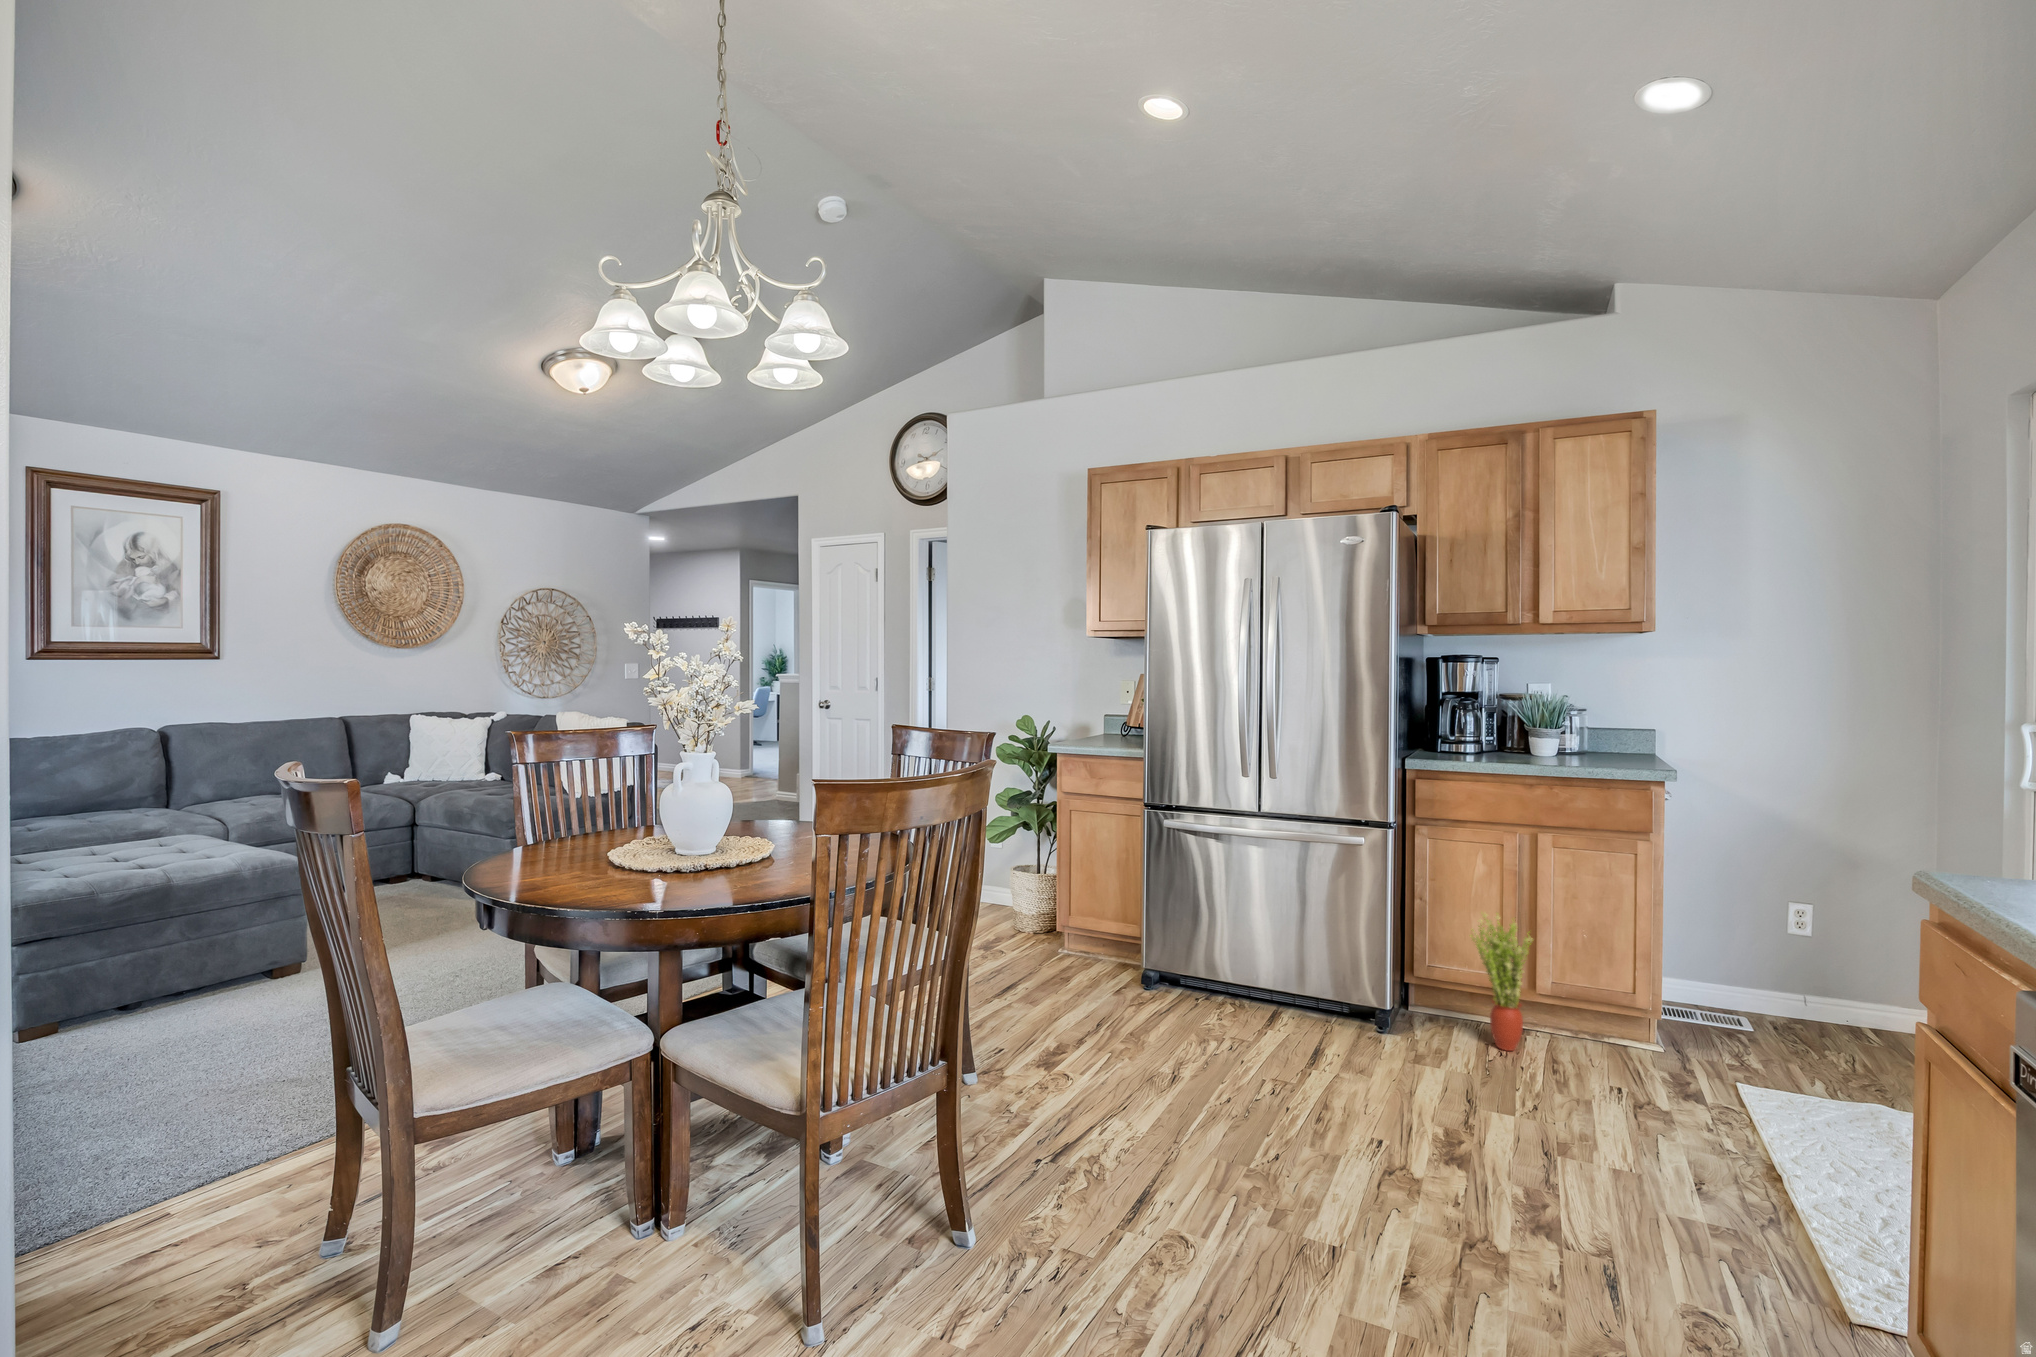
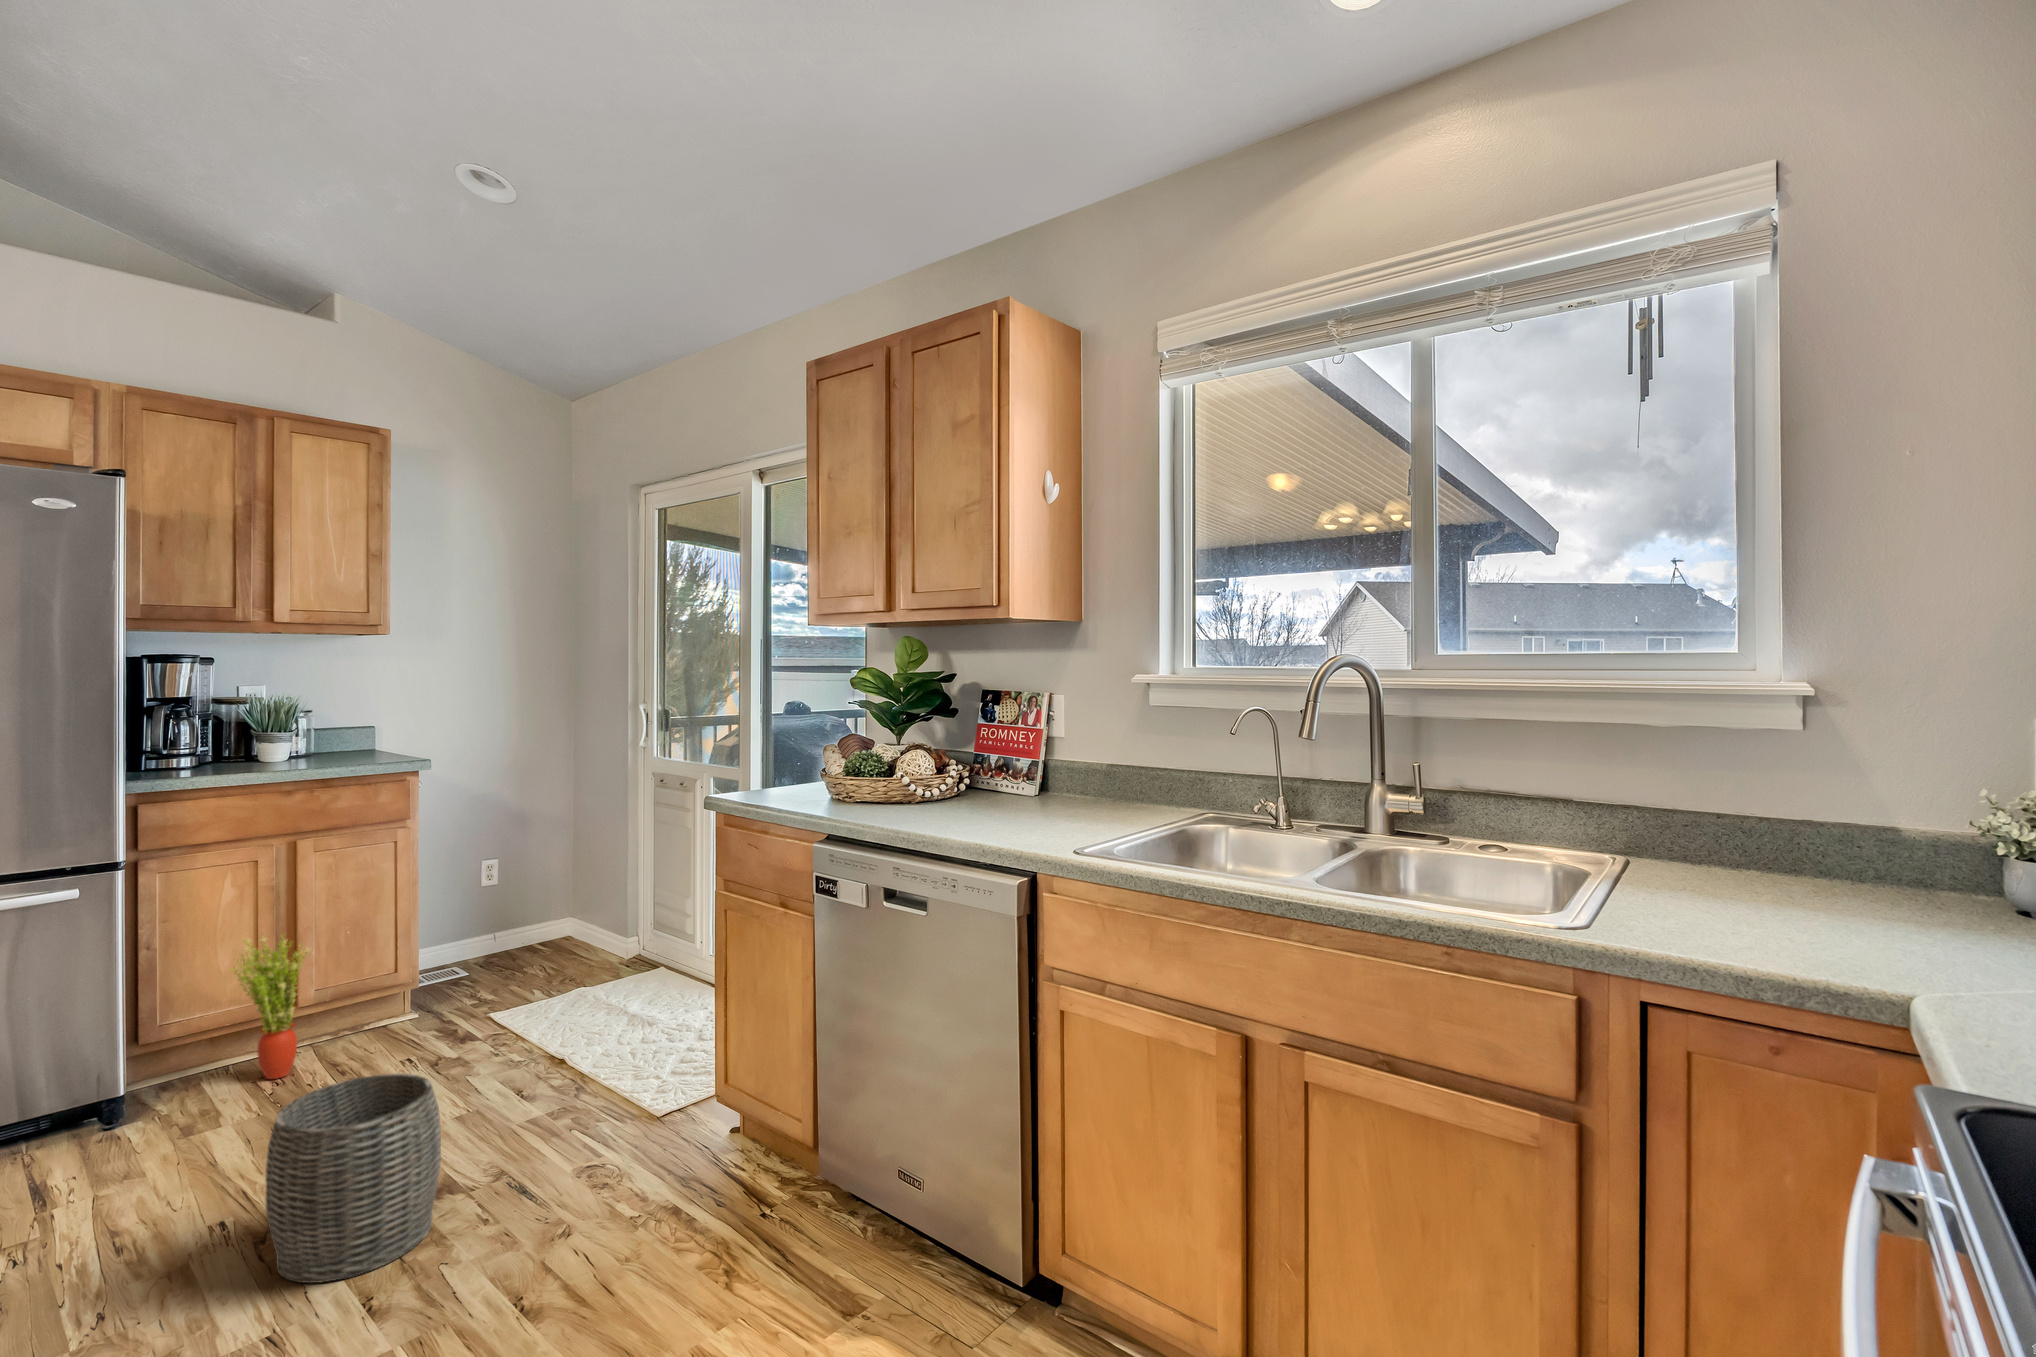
woven basket: none [1371,1061,1524,1262] -> present [266,1074,441,1283]

